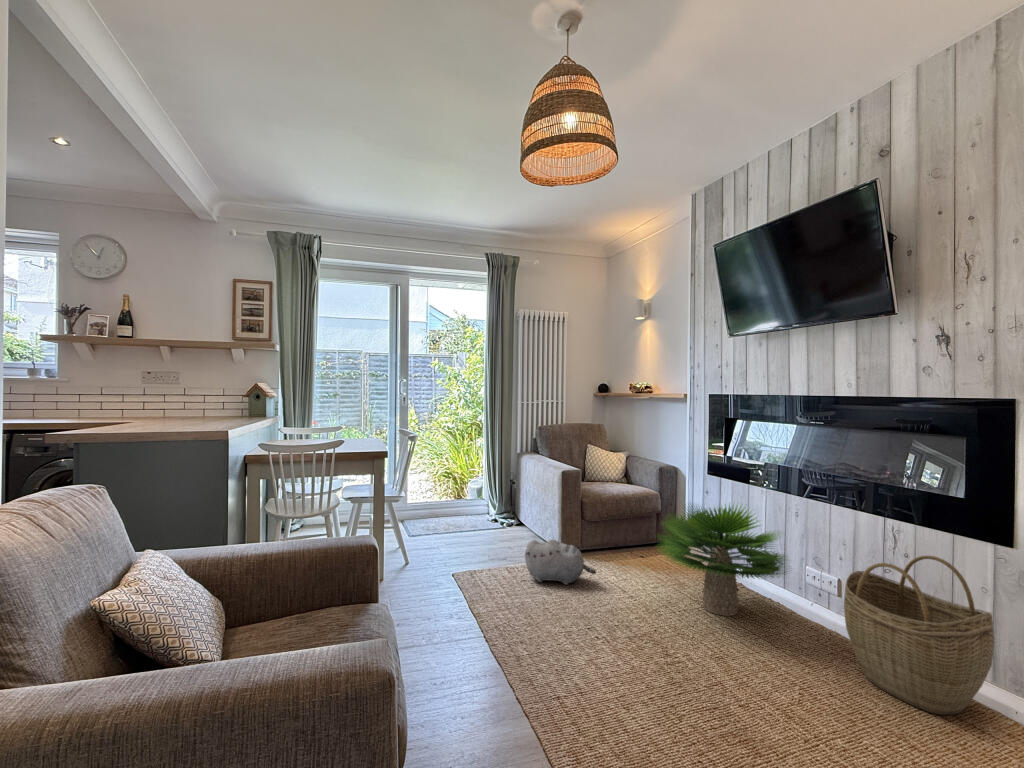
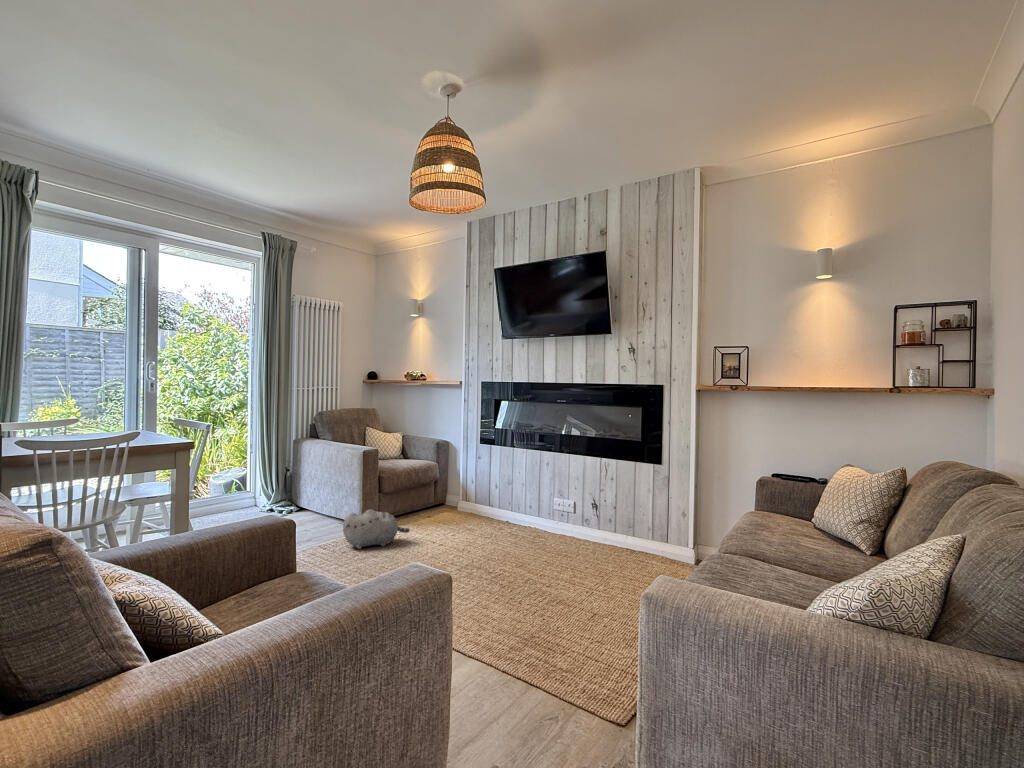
potted plant: present [662,504,785,616] -> none [457,460,551,542]
woven basket: present [844,556,994,715] -> none [586,476,656,563]

